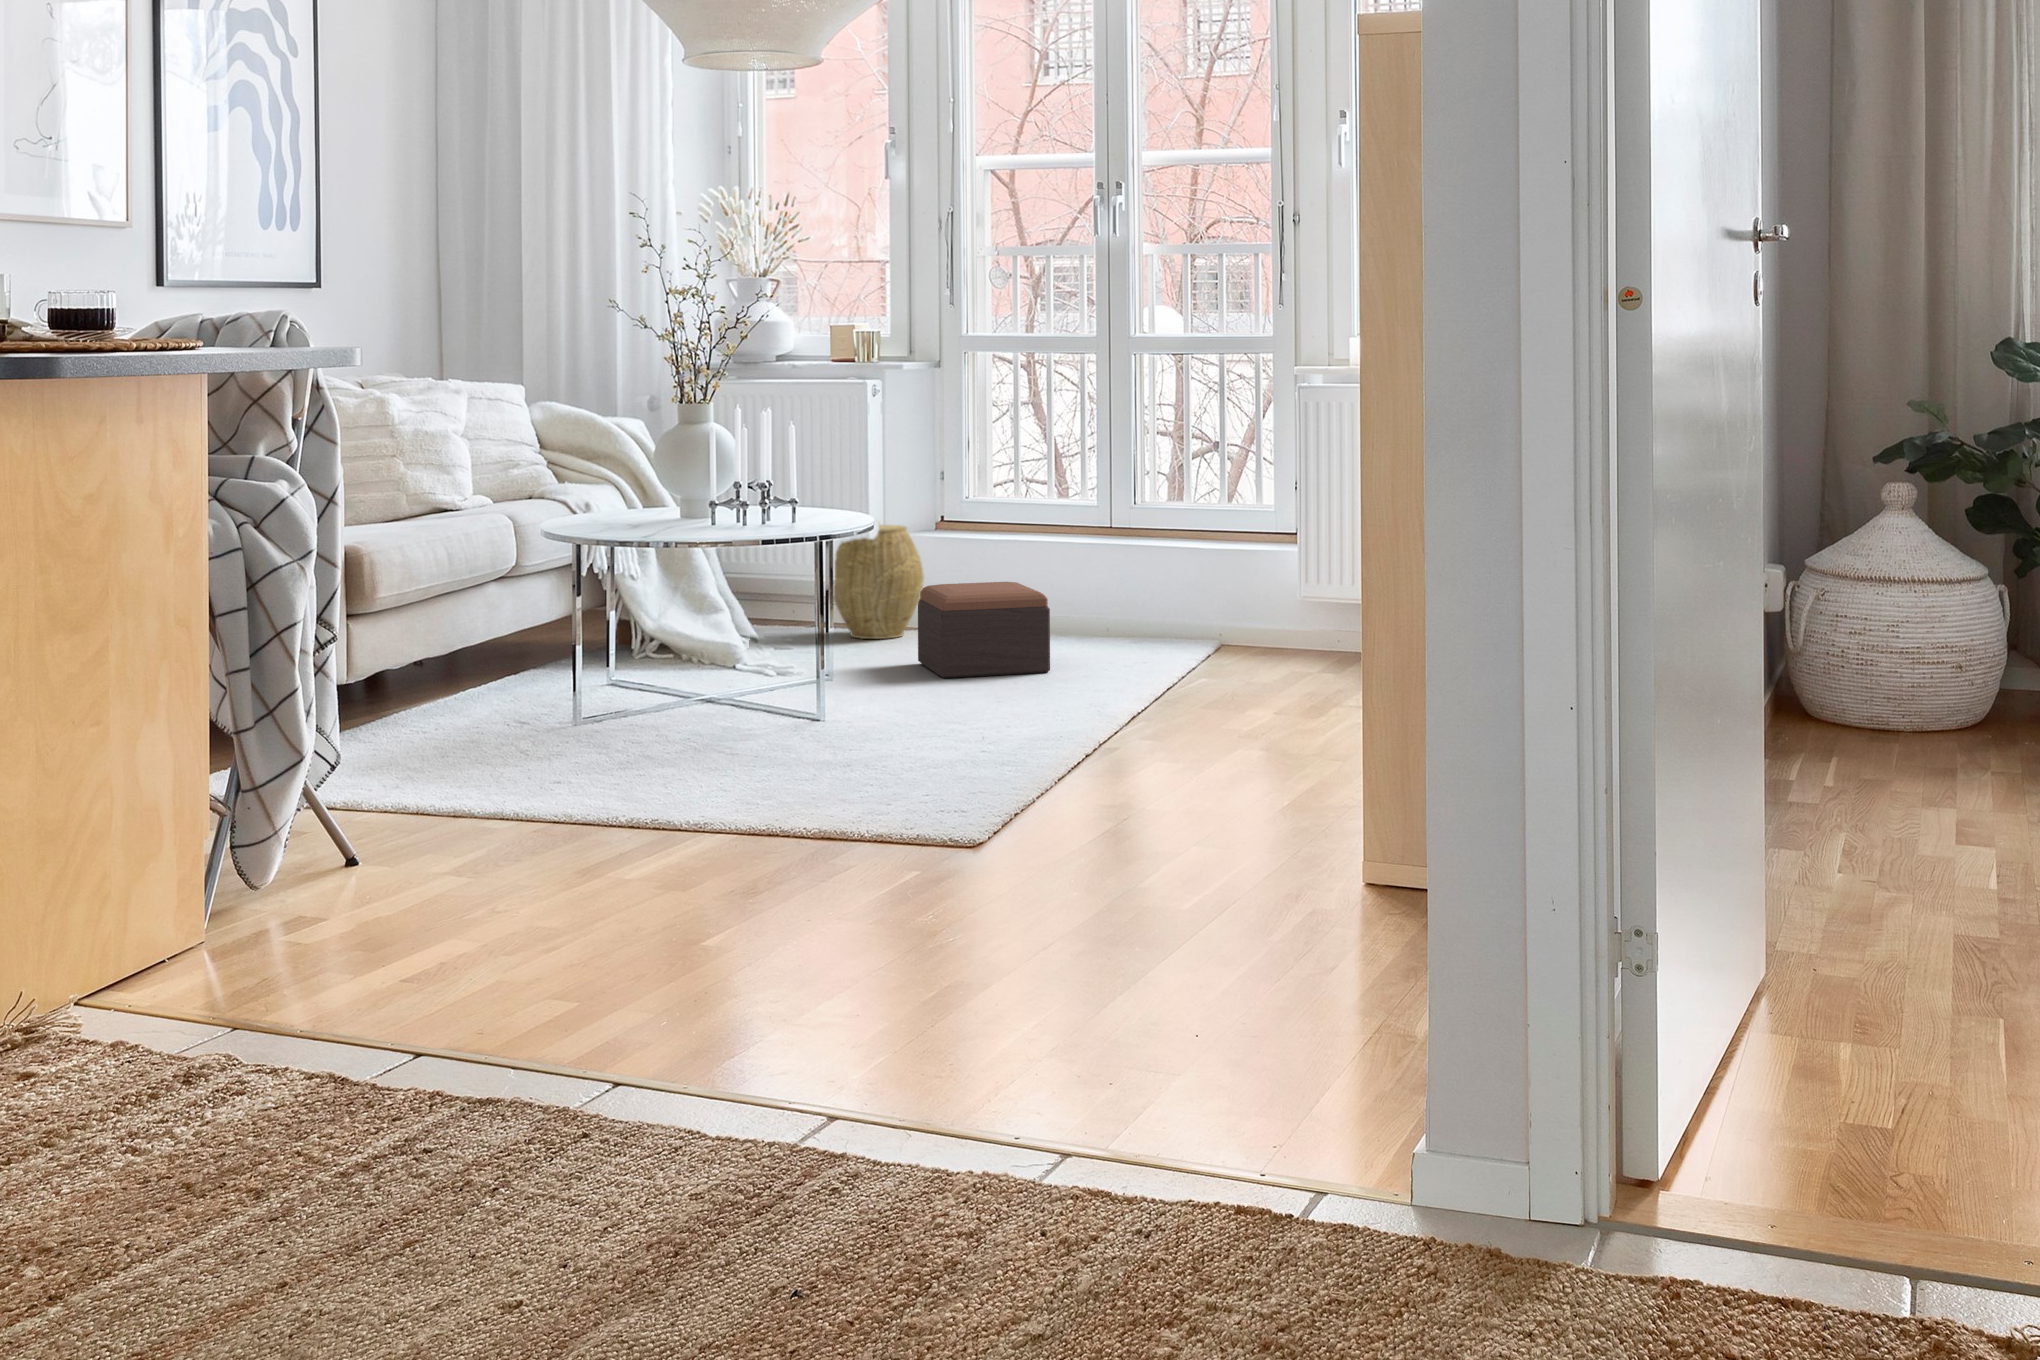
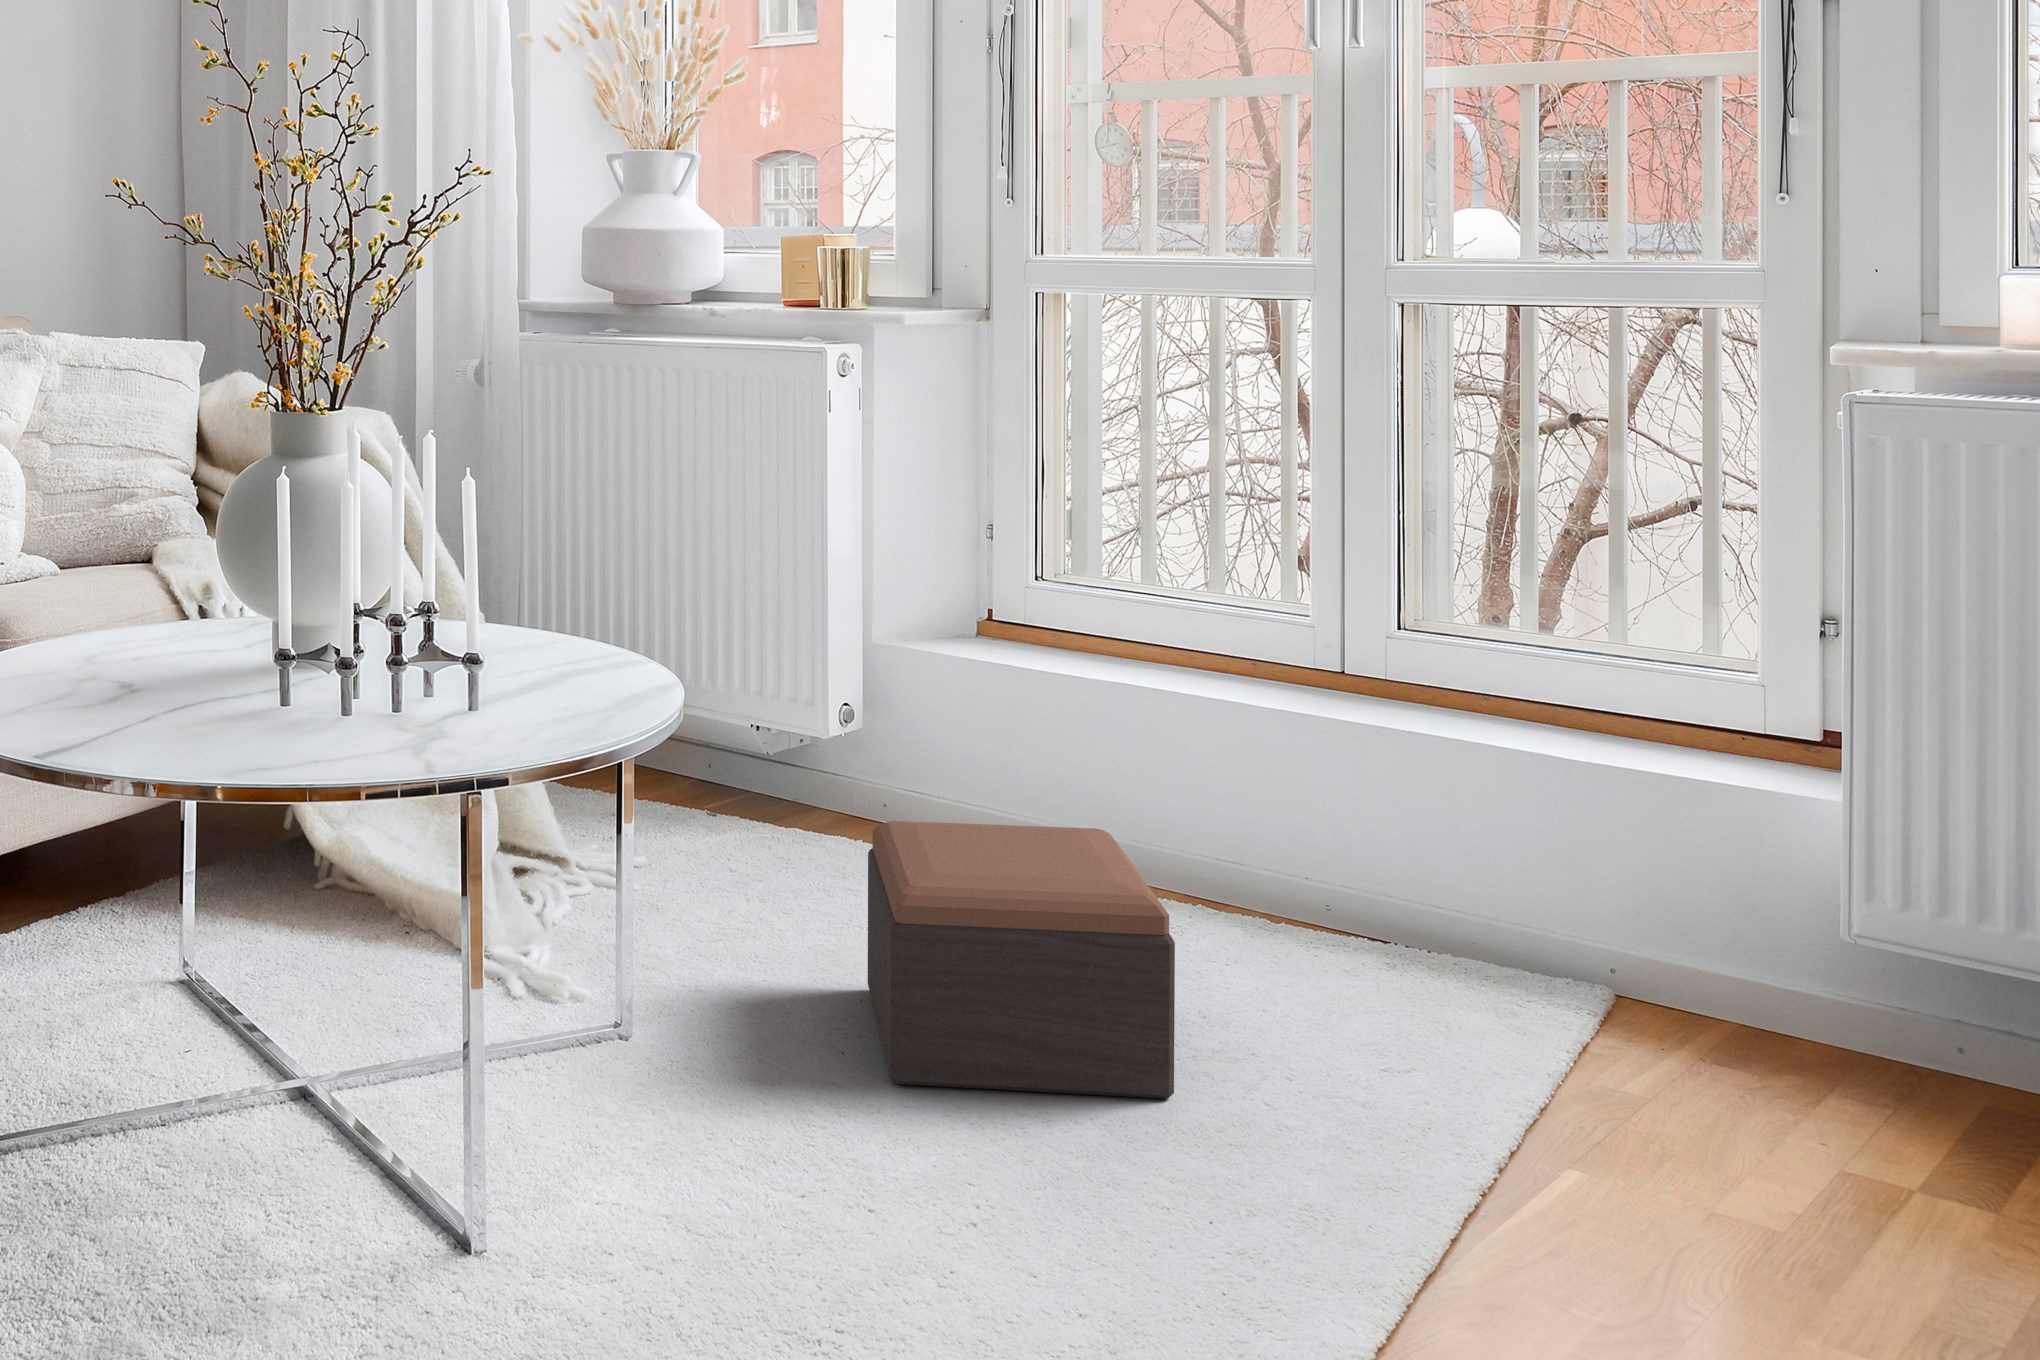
woven basket: present [834,525,924,639] -> none [744,621,931,862]

